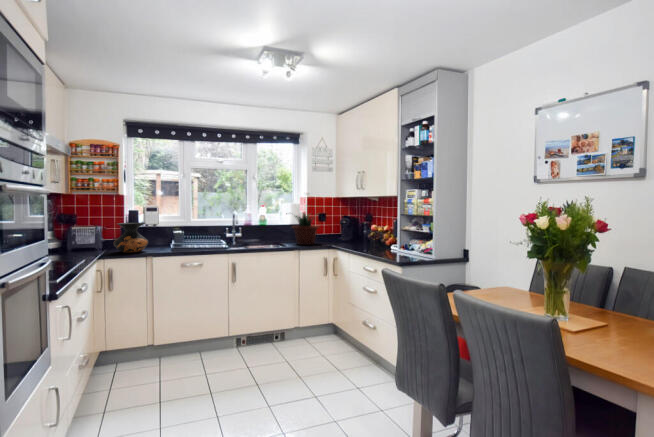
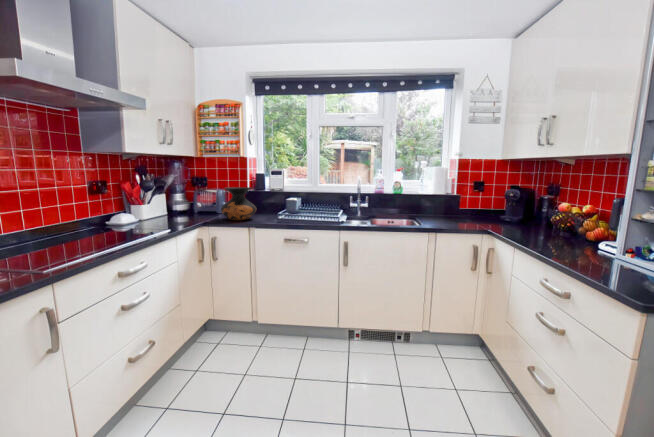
potted plant: present [292,213,319,245] -> none [422,180,475,225]

